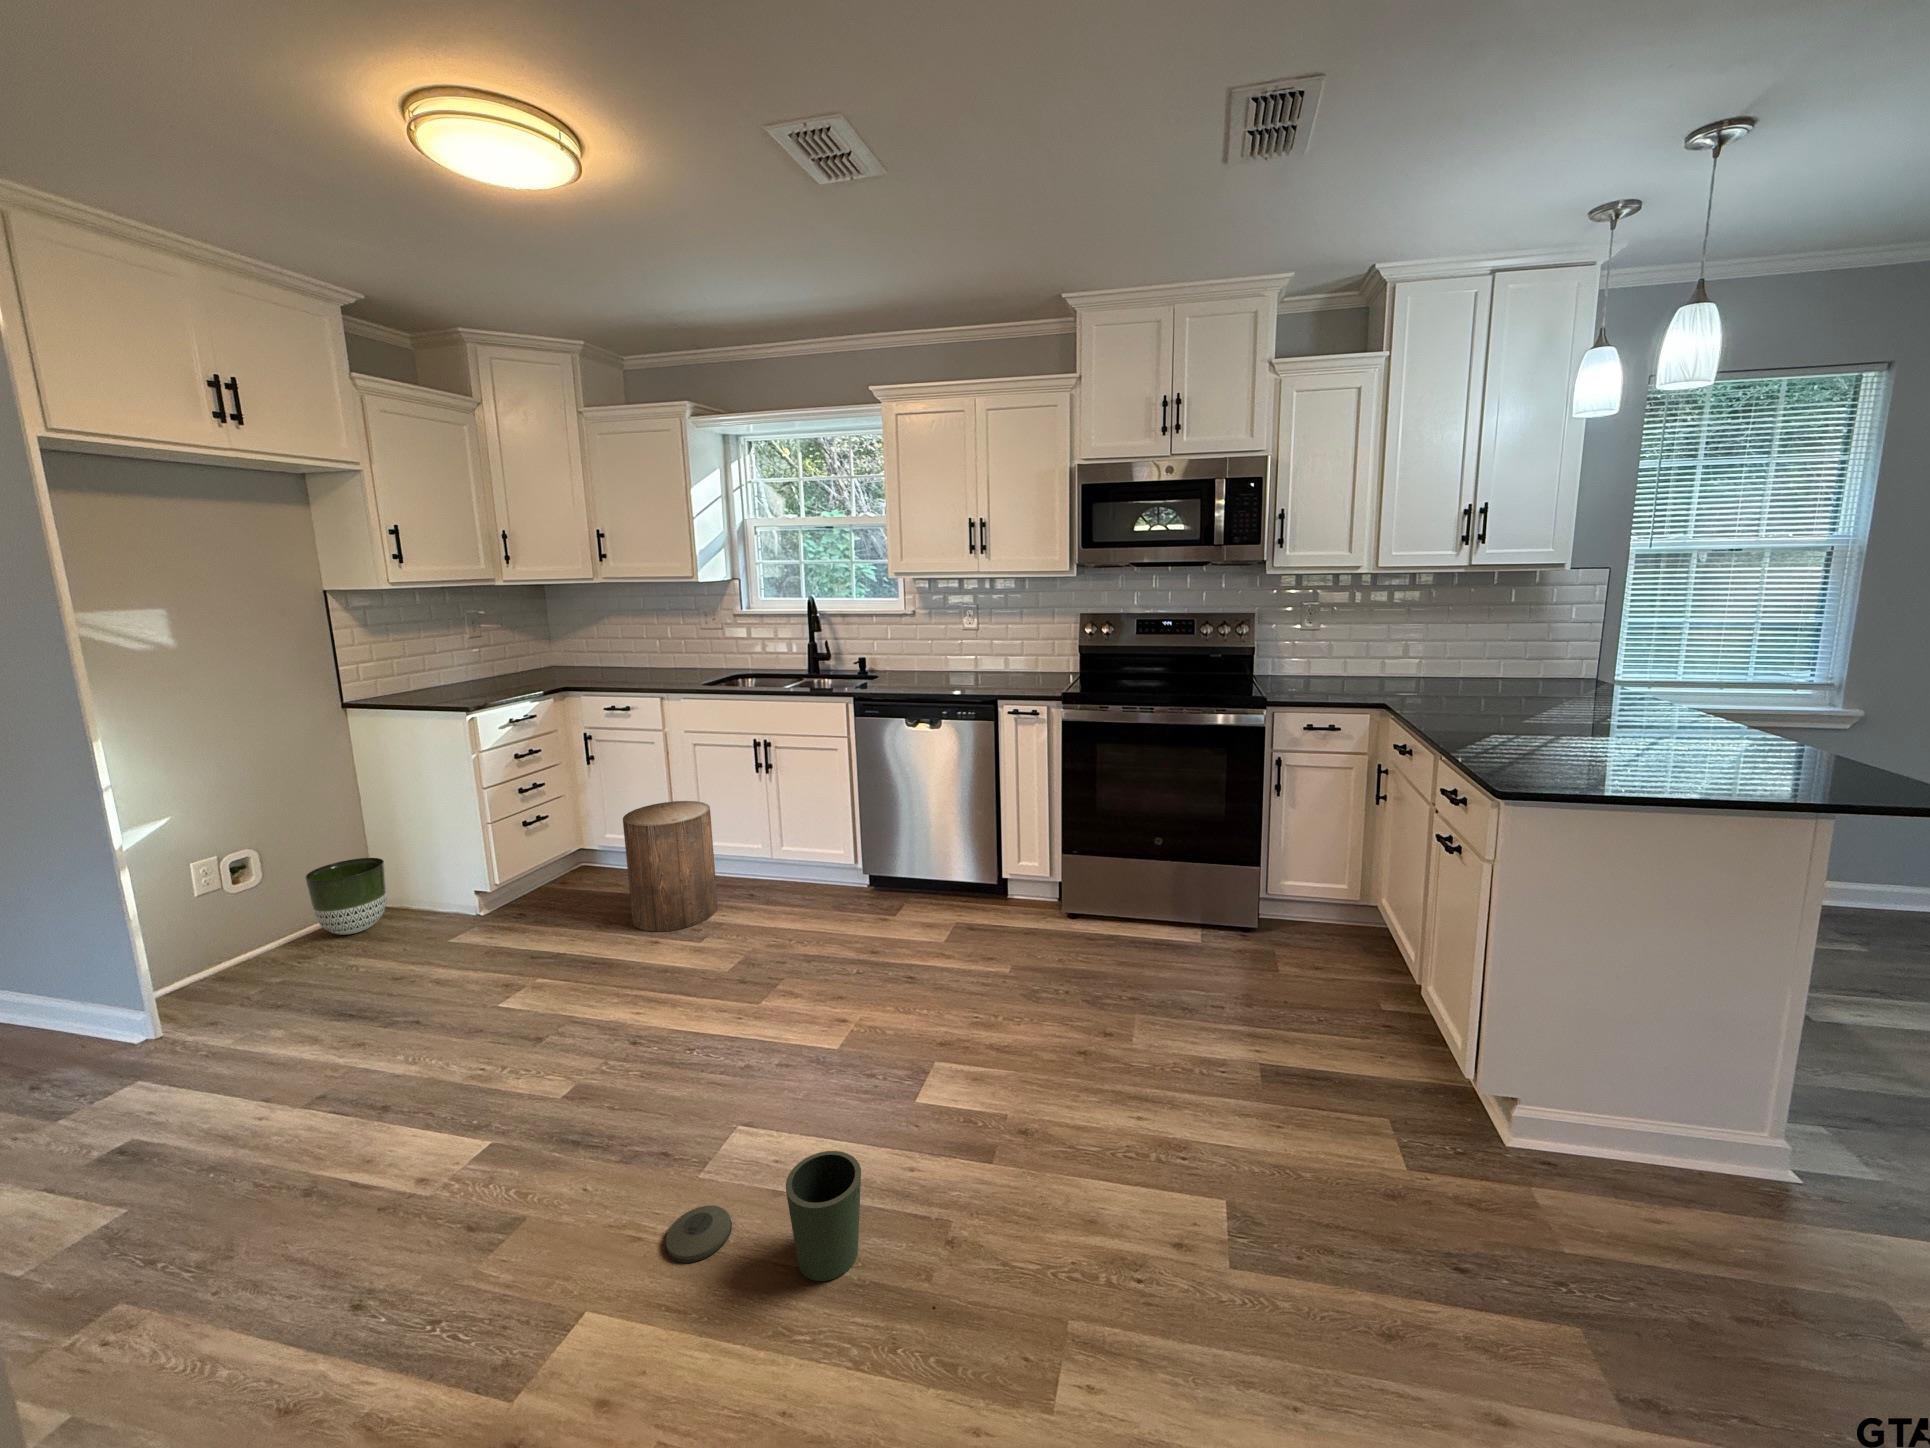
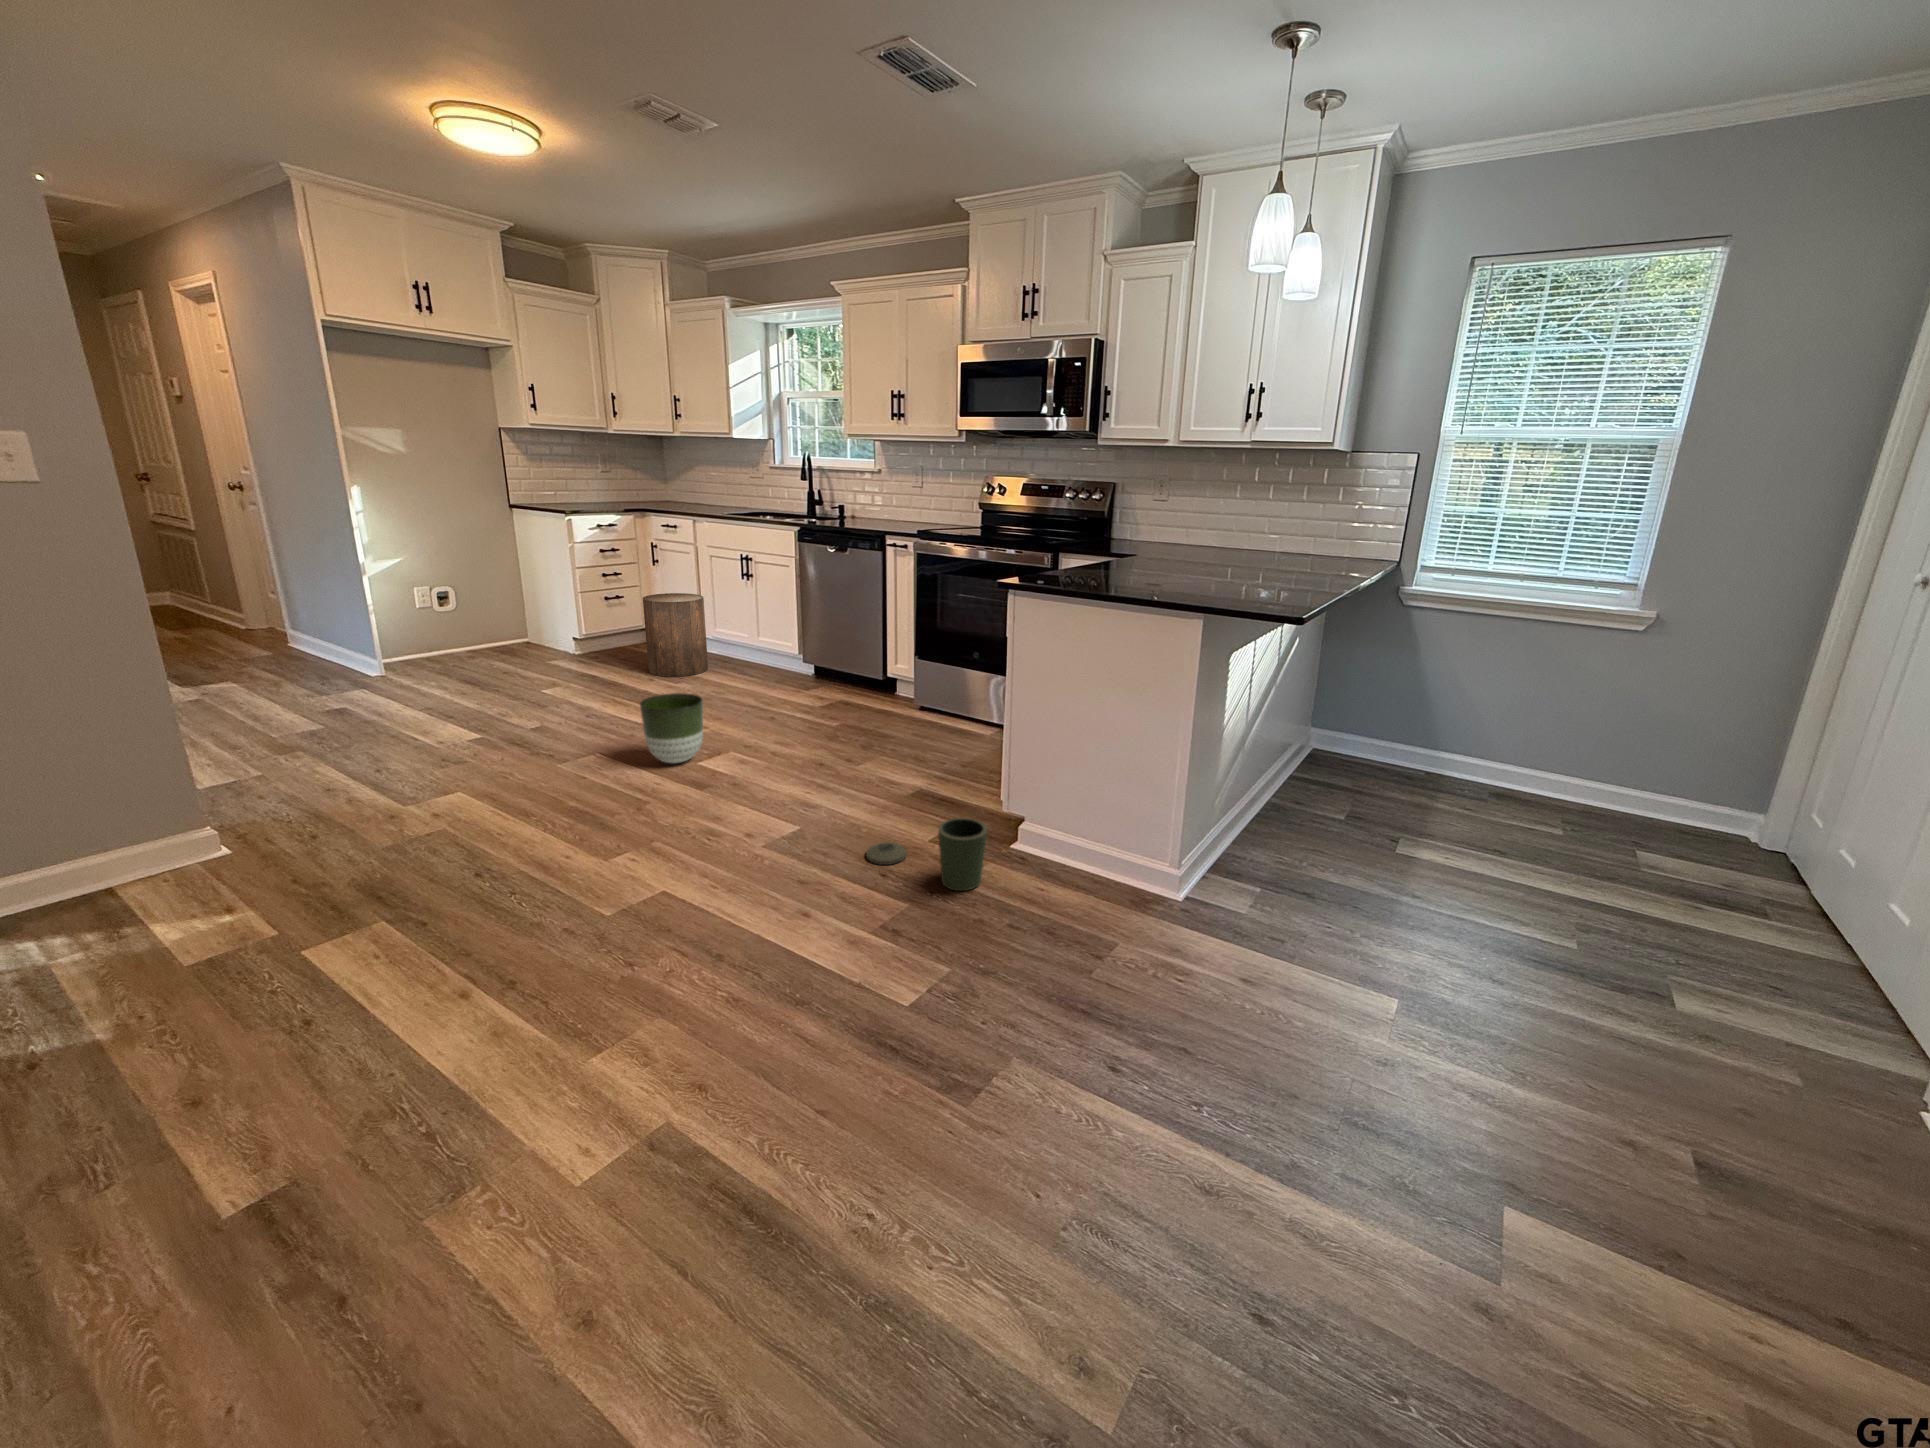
planter: present [306,858,387,935] -> present [640,693,703,763]
trash can: present [665,1151,861,1281] -> present [866,818,987,891]

